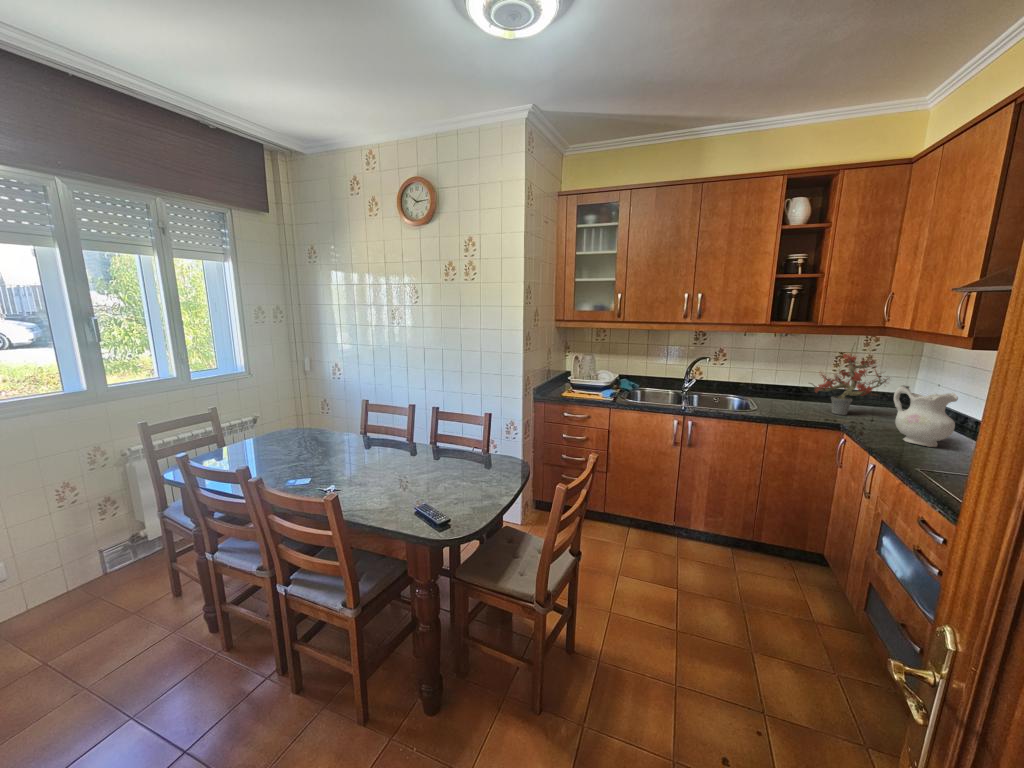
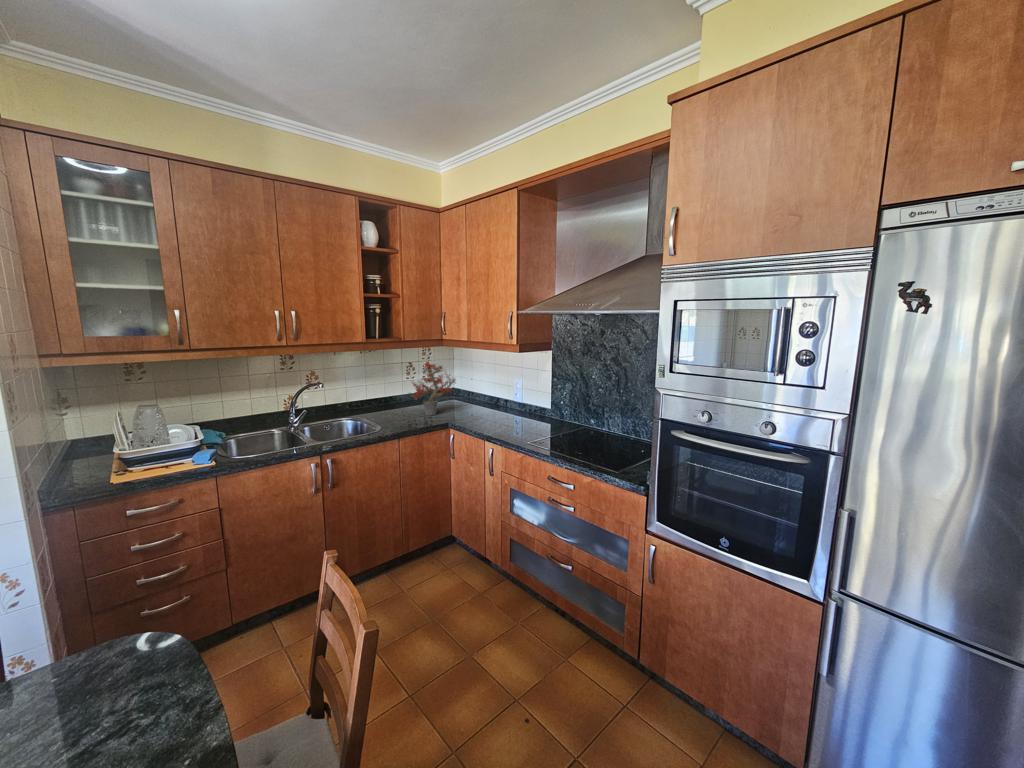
ceramic pitcher: present [894,385,958,447] -> none [476,382,513,424]

